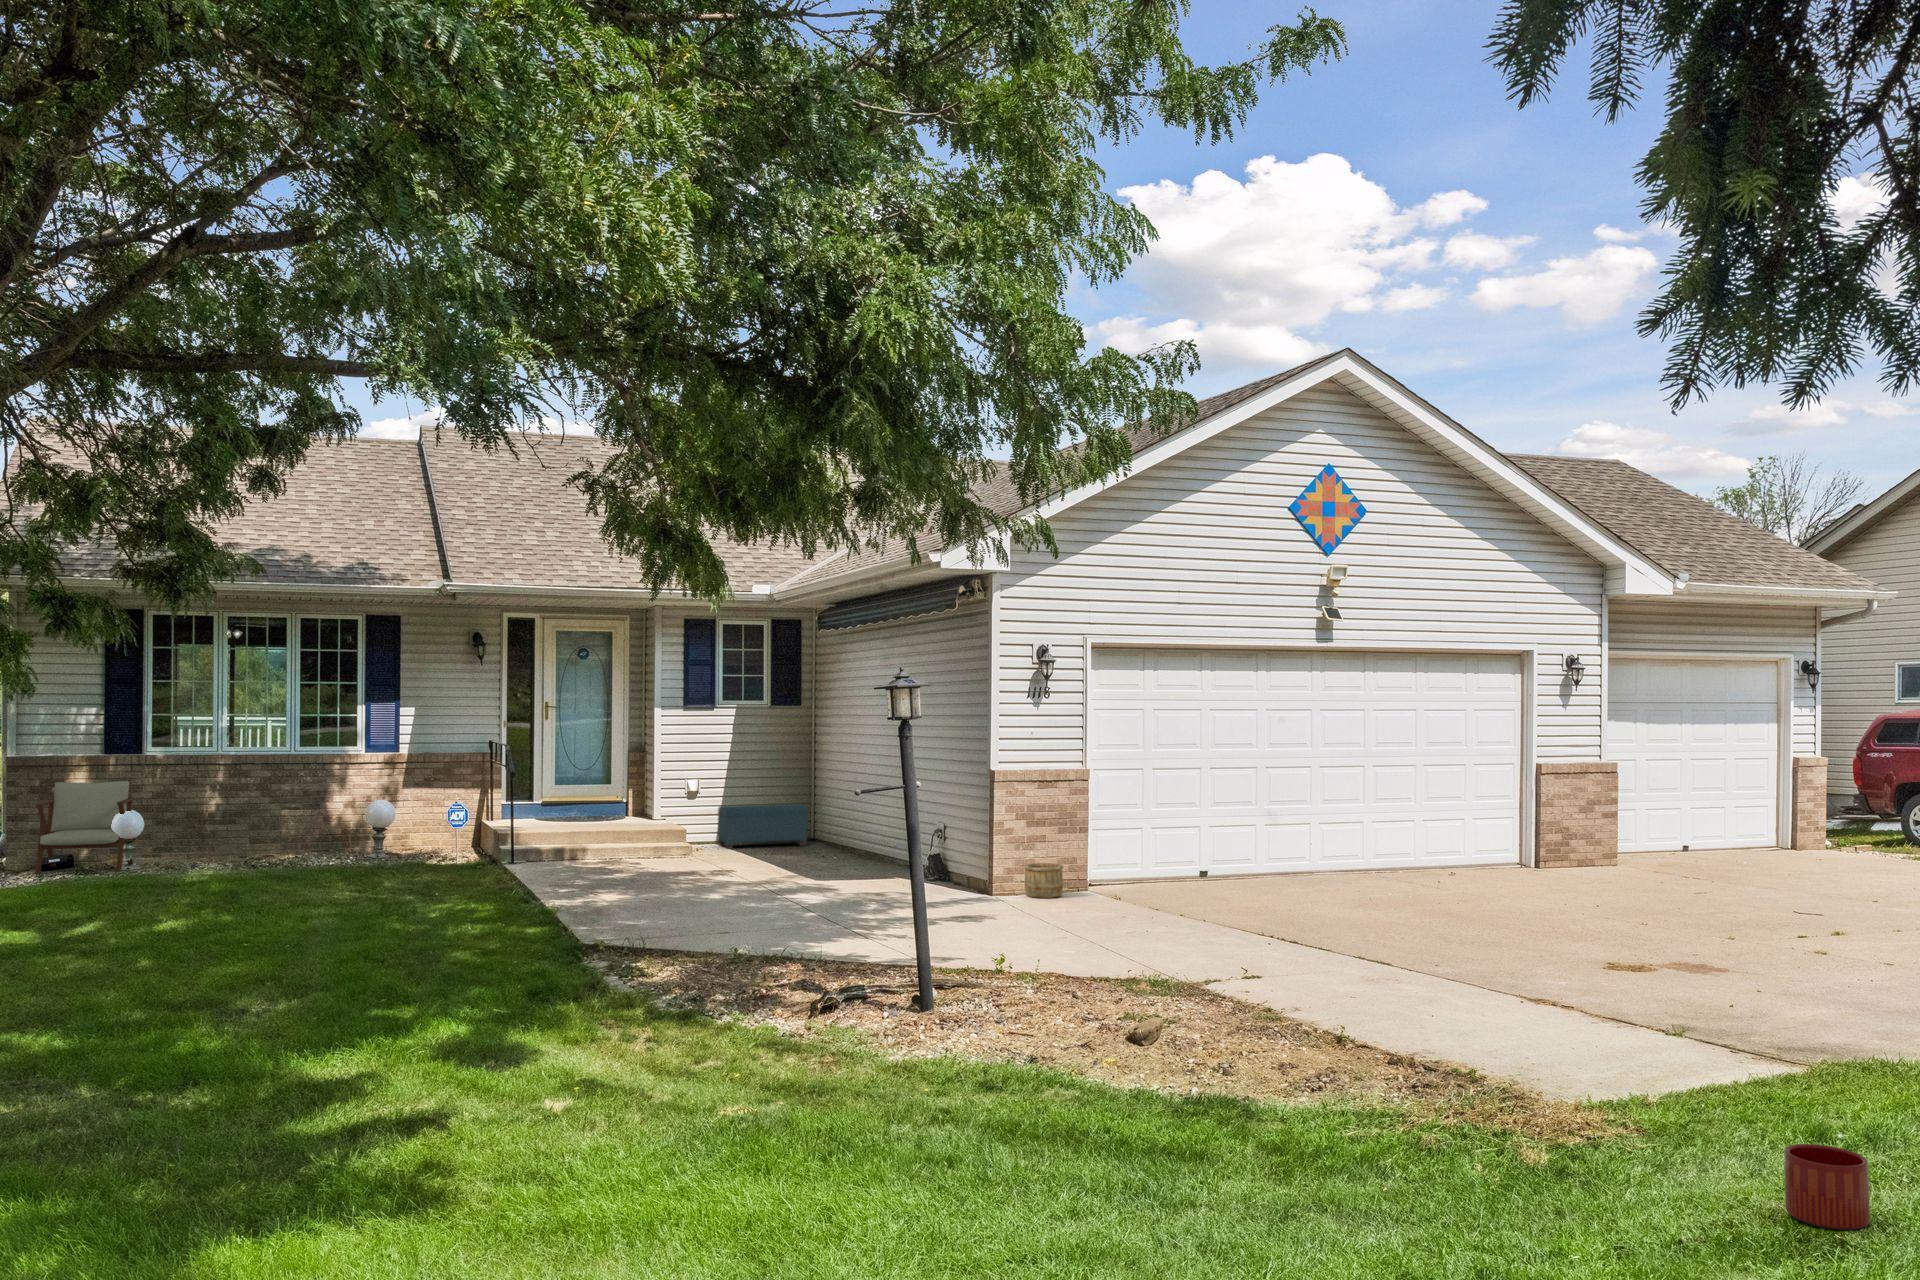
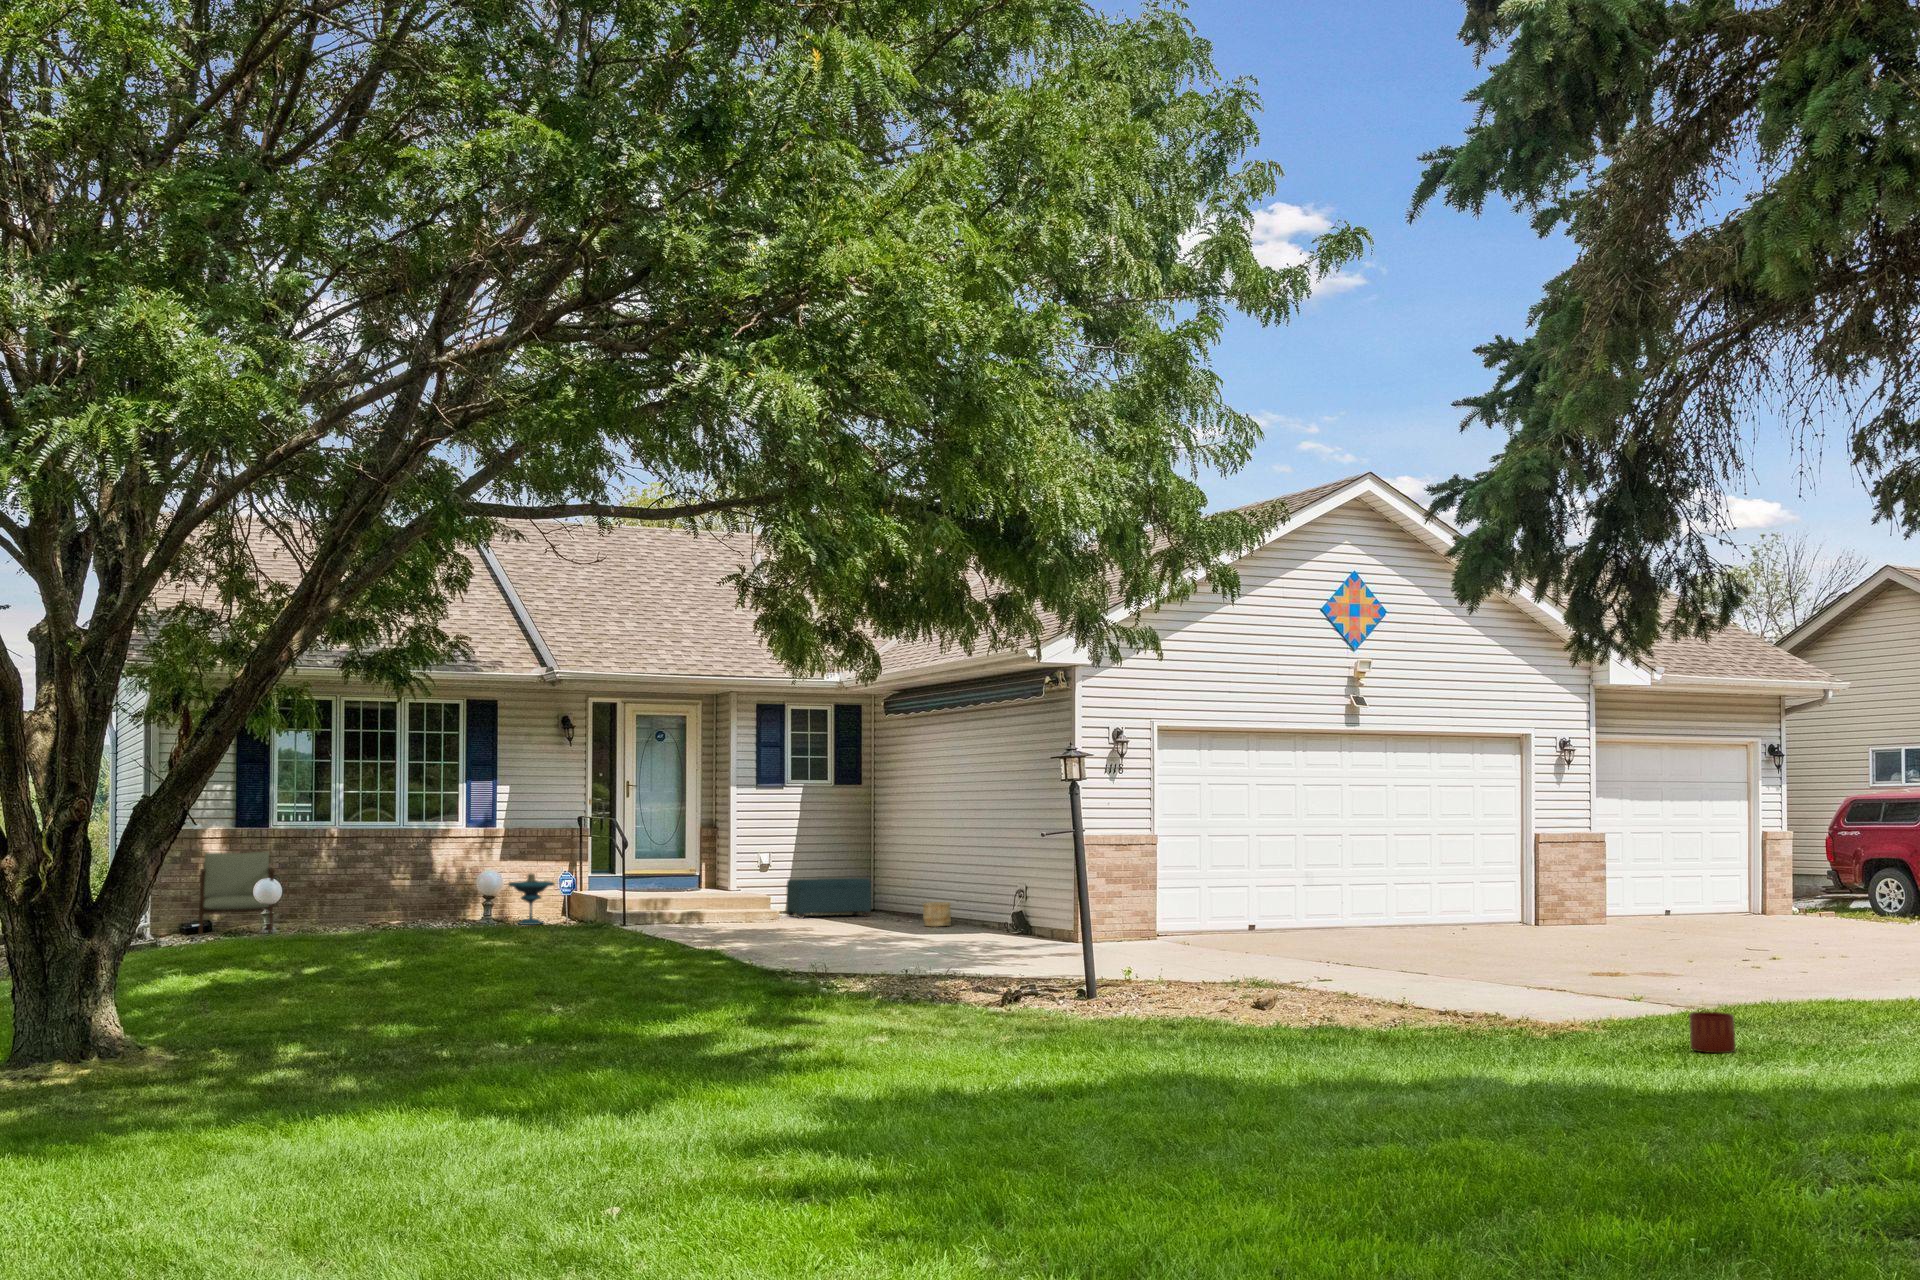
side table: none [401,801,453,858] -> present [509,873,554,925]
wooden bucket: present [1024,863,1063,898] -> present [923,902,951,927]

